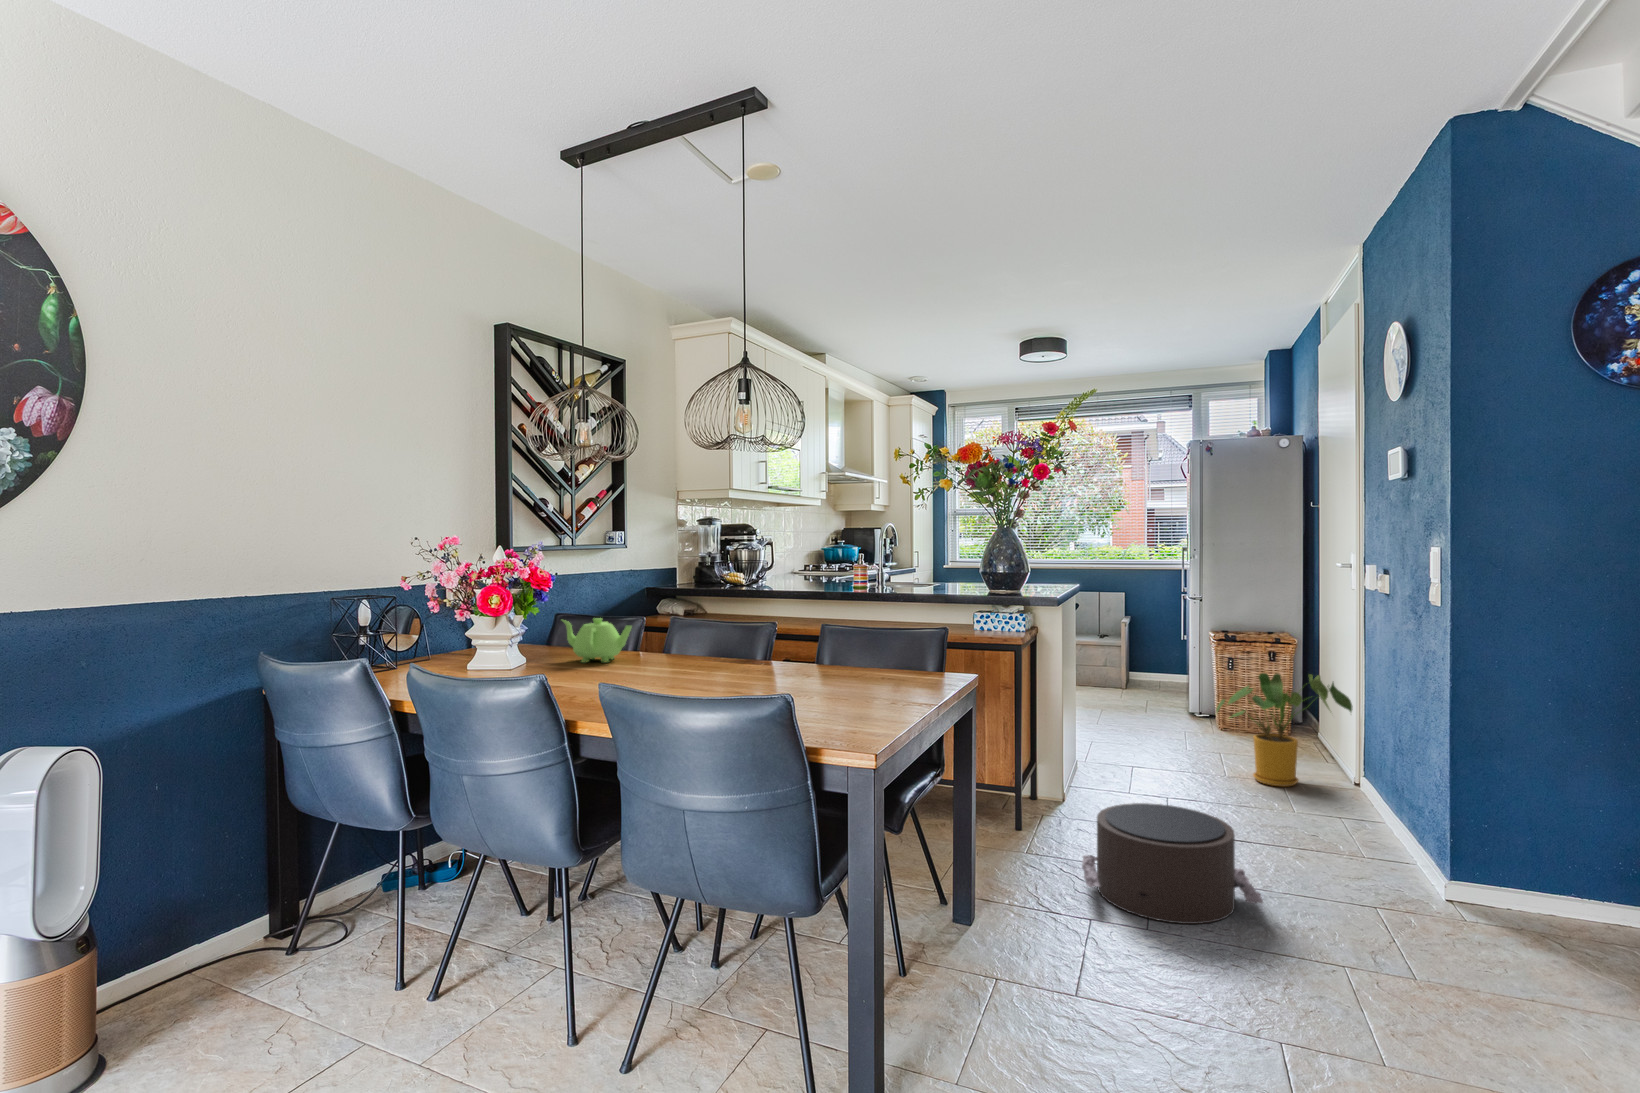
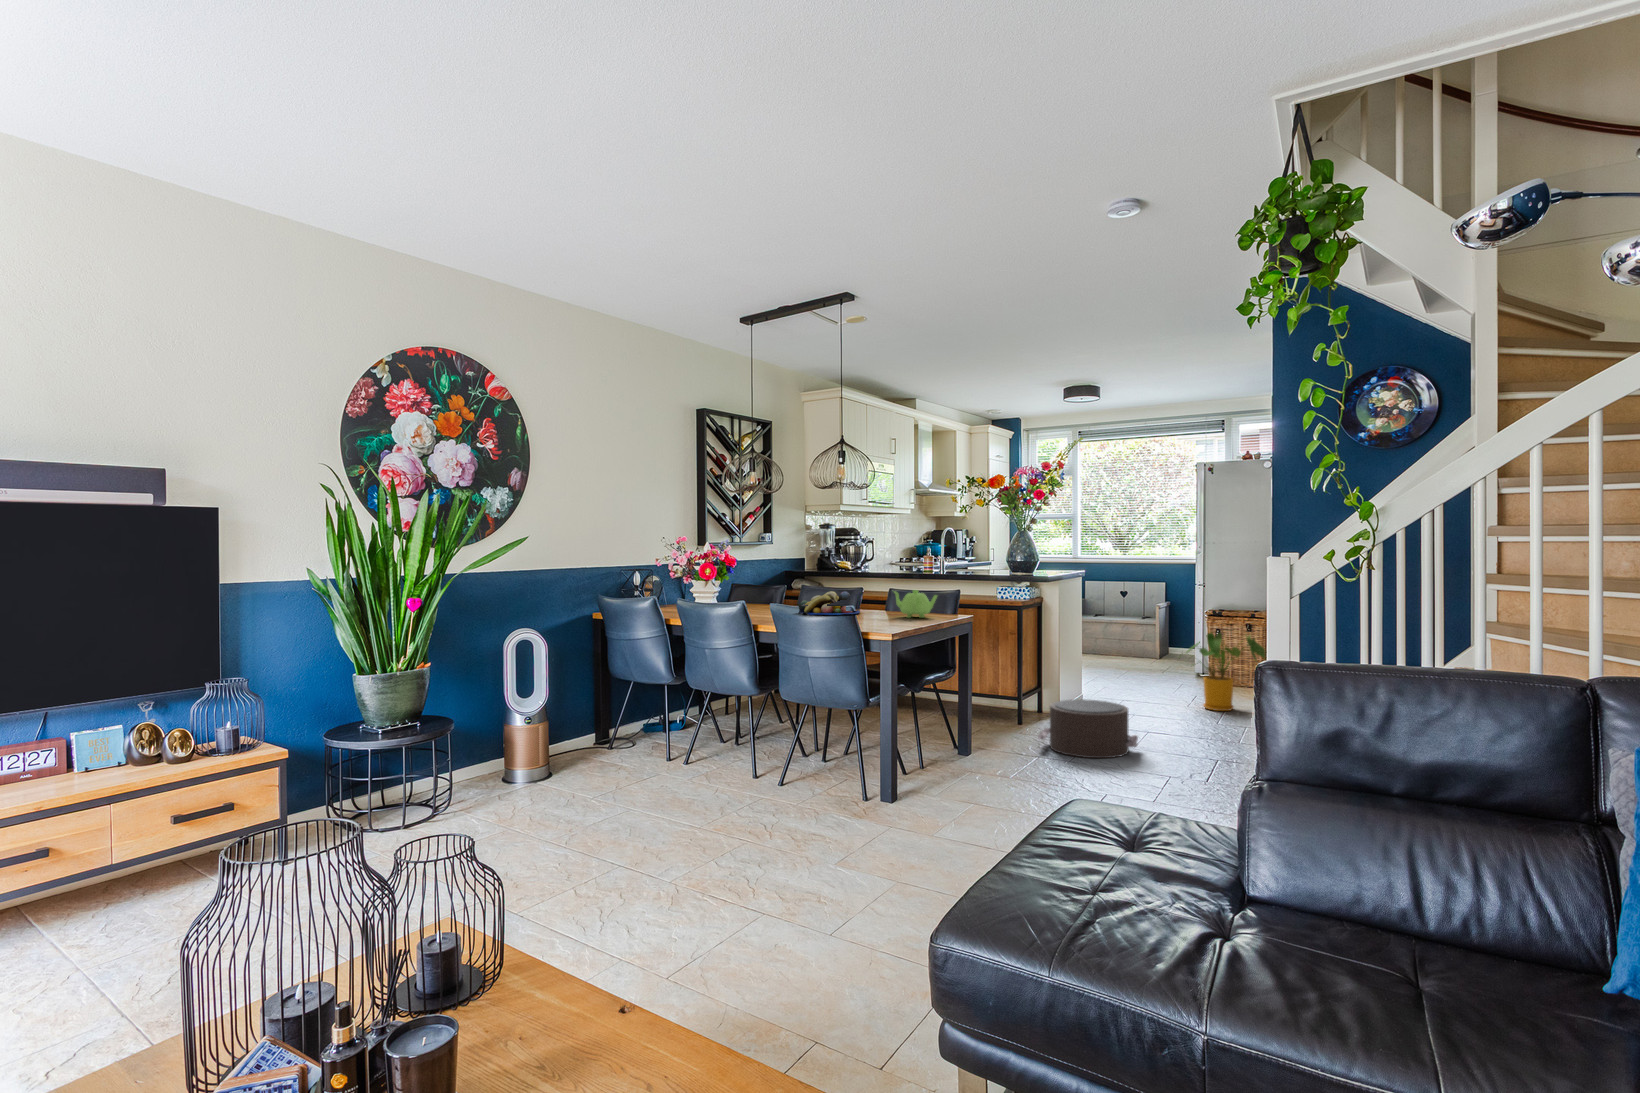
teapot: present [563,618,631,663] -> present [894,590,937,618]
fruit bowl: none [663,631,775,678] -> present [799,591,860,615]

